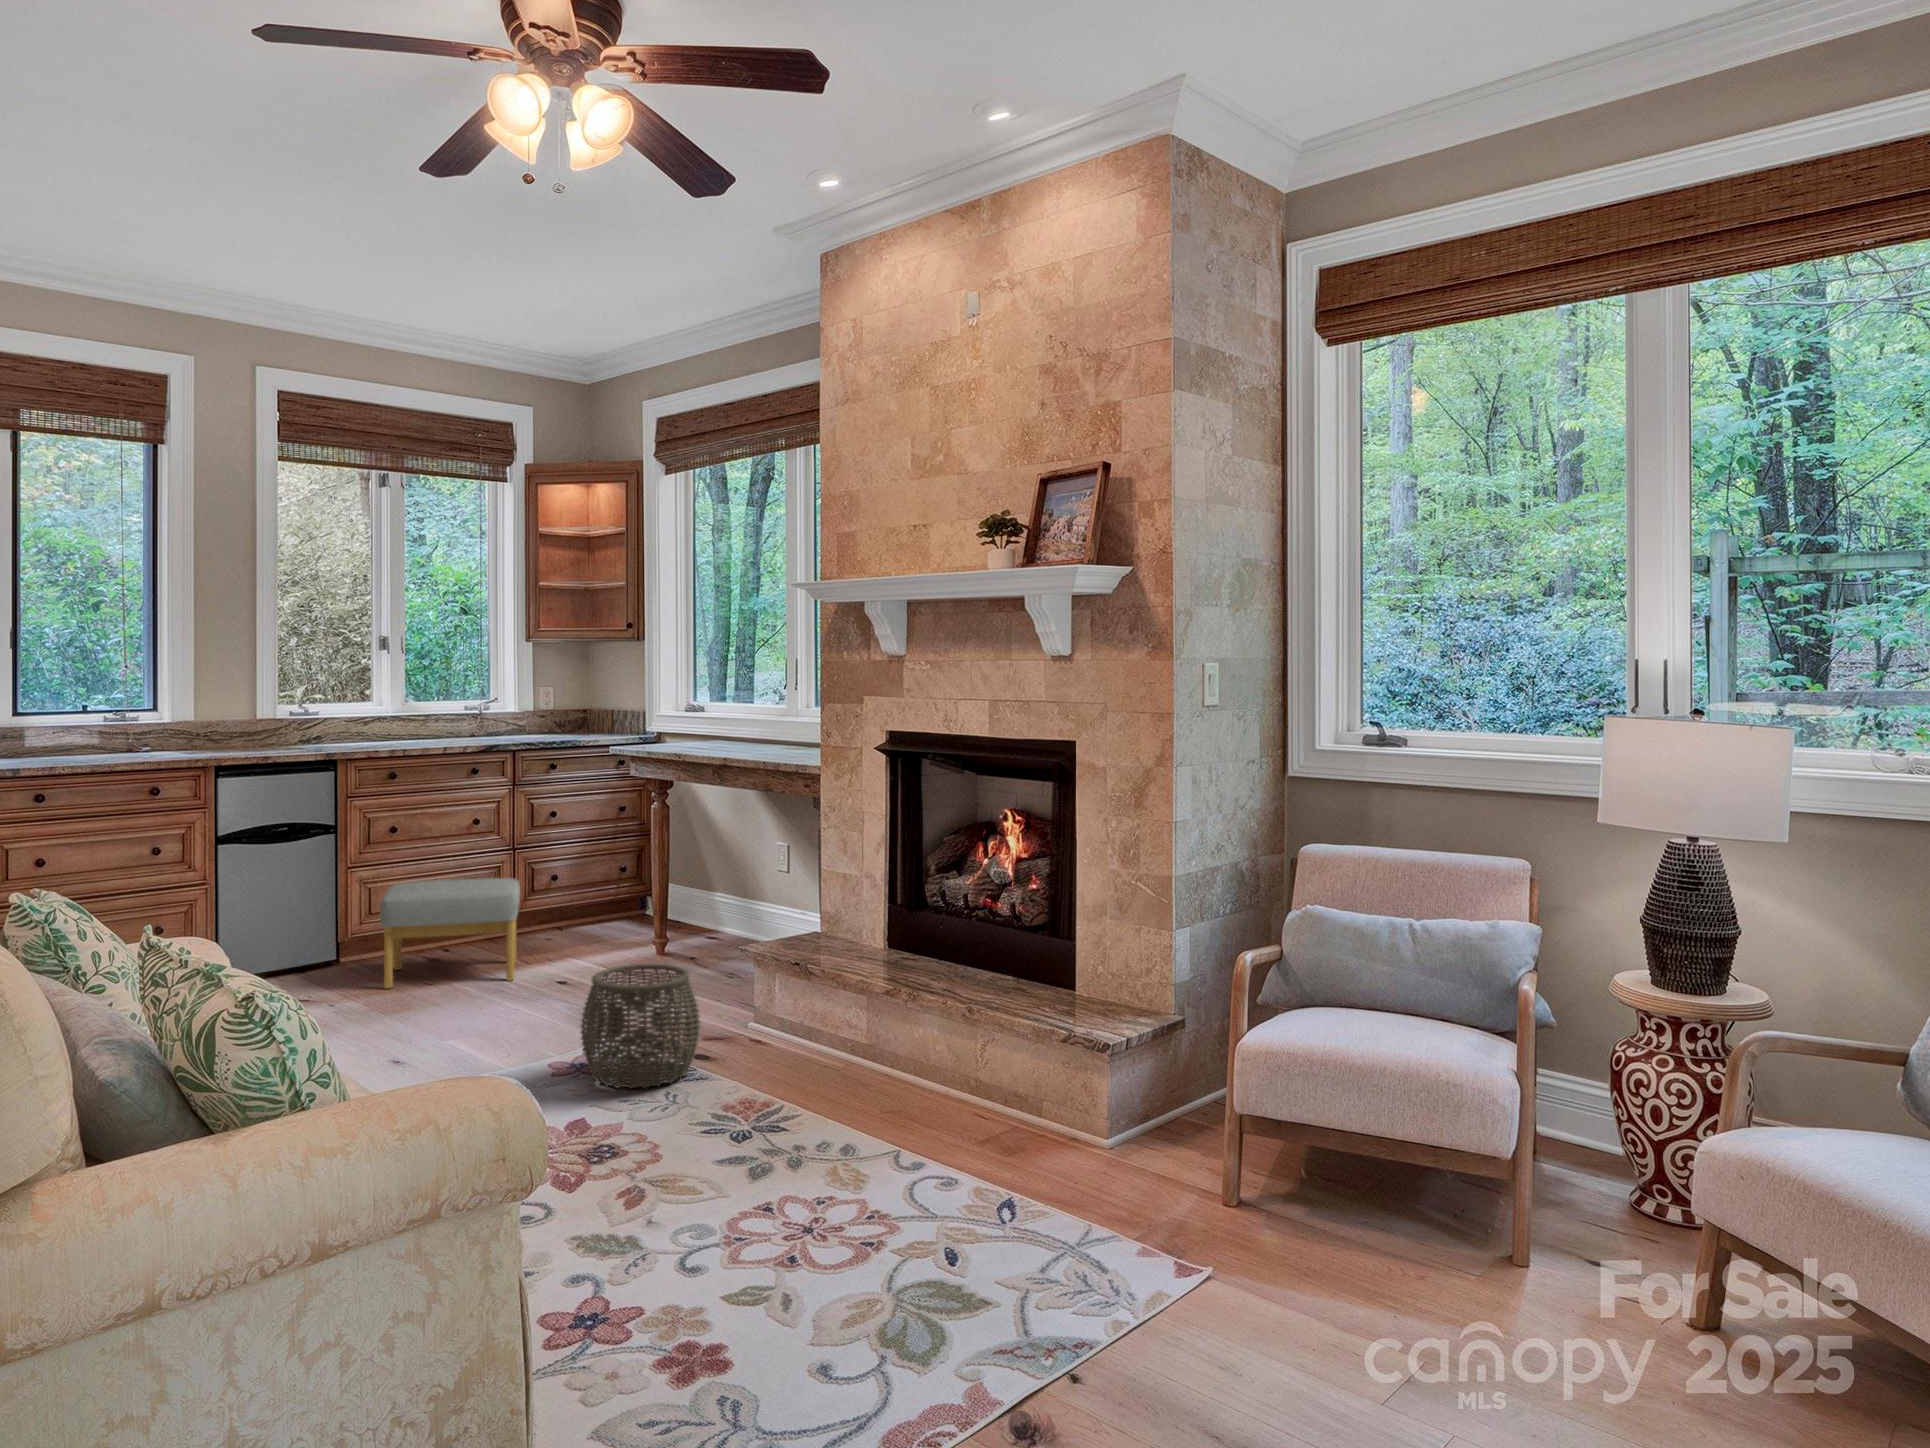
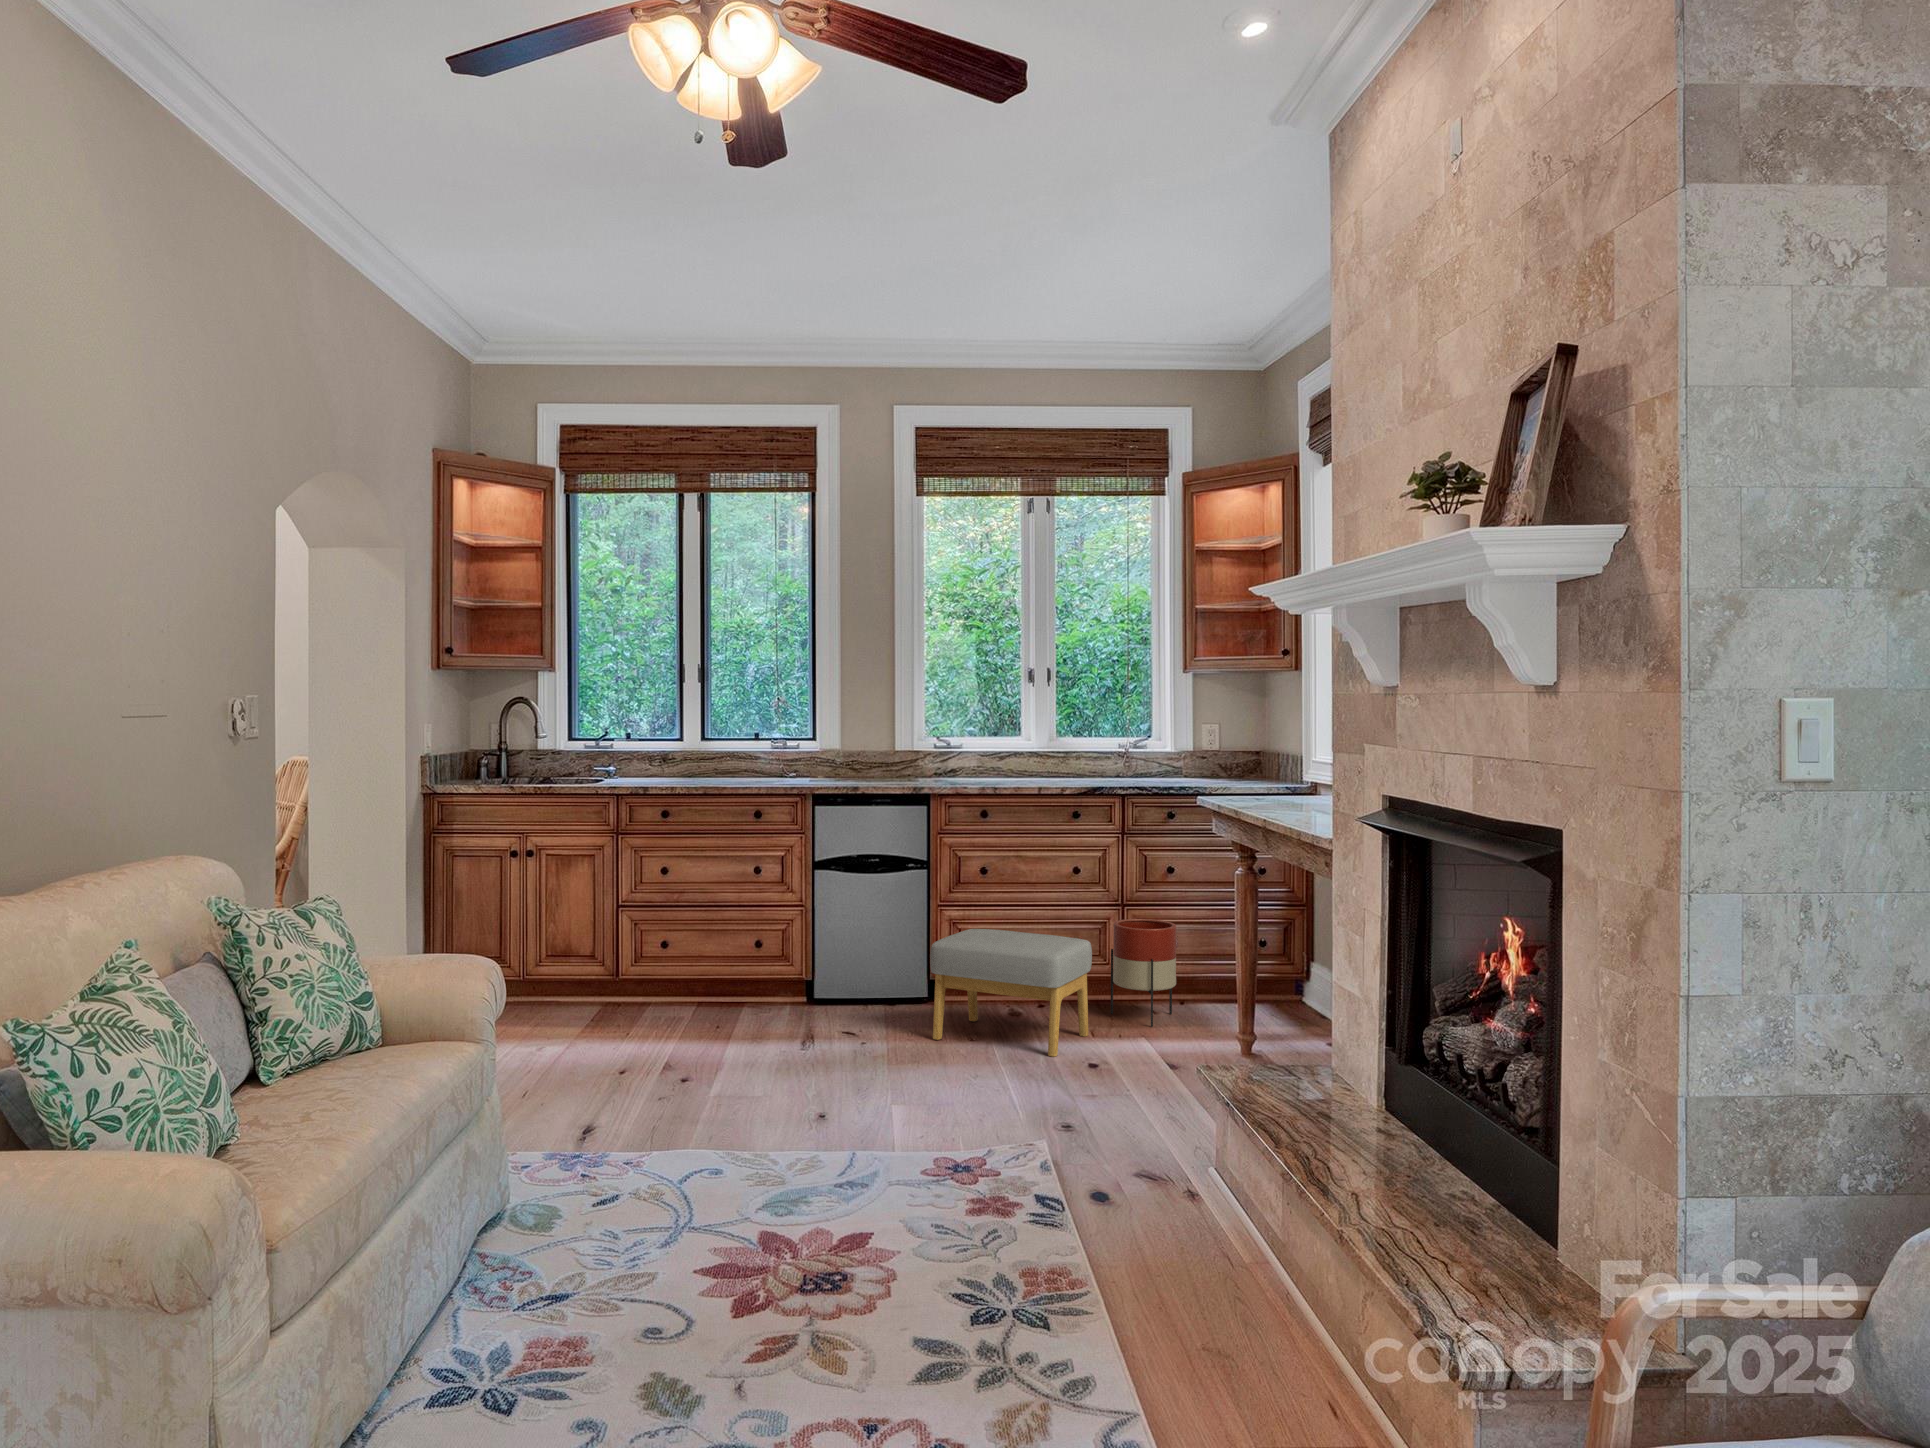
planter: none [510,857,570,947] -> present [1111,919,1176,1027]
woven basket: present [581,964,700,1088] -> none [939,1066,1087,1231]

